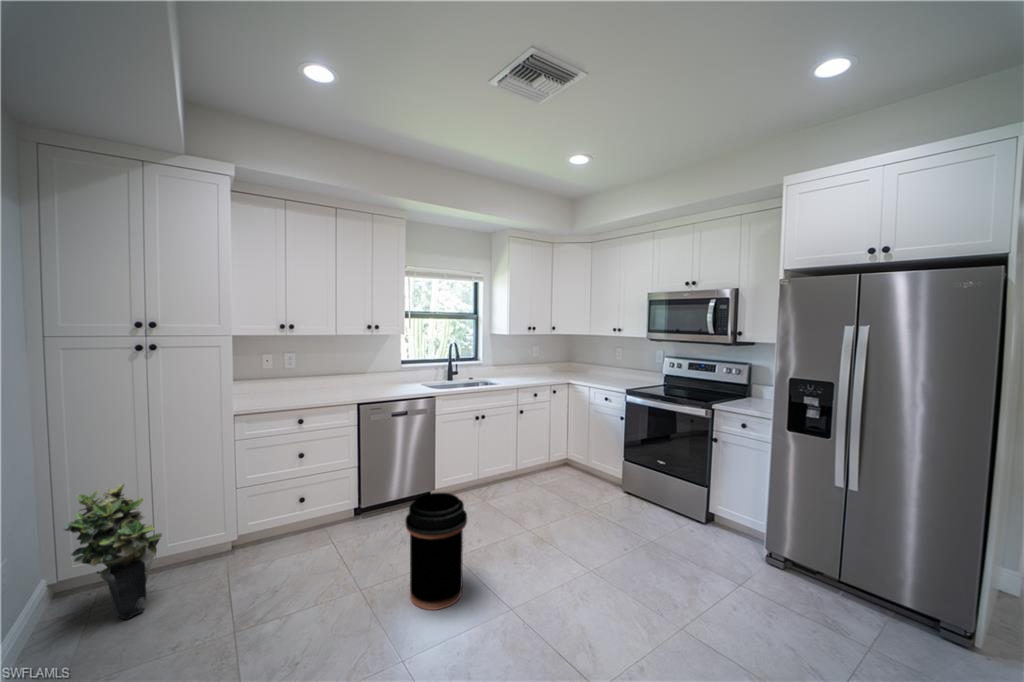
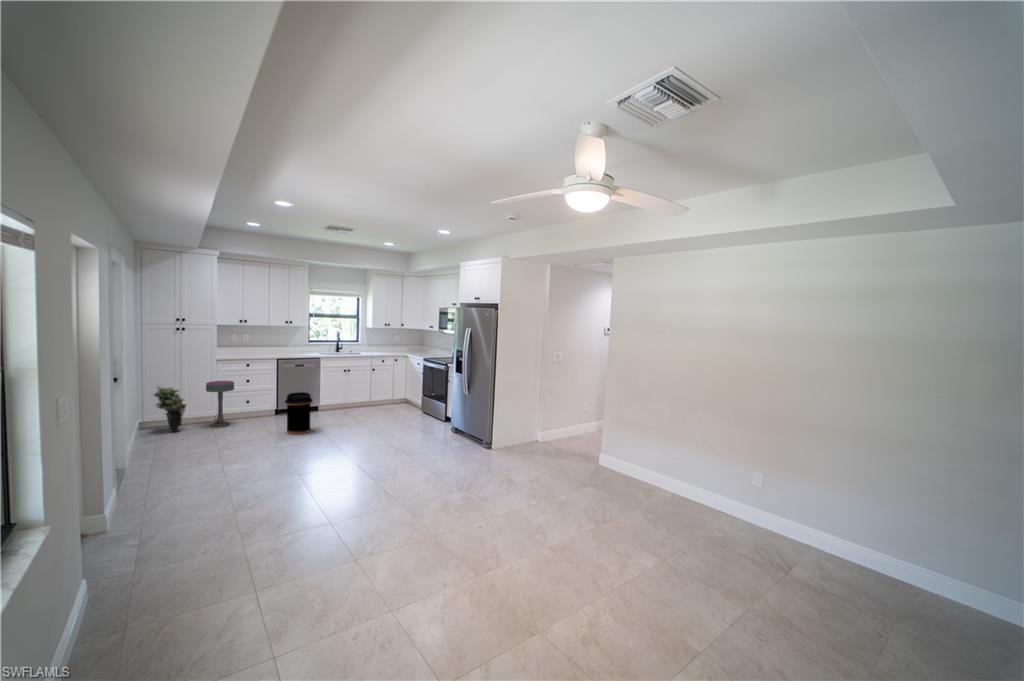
bar stool: none [209,462,275,580] -> present [206,381,234,427]

